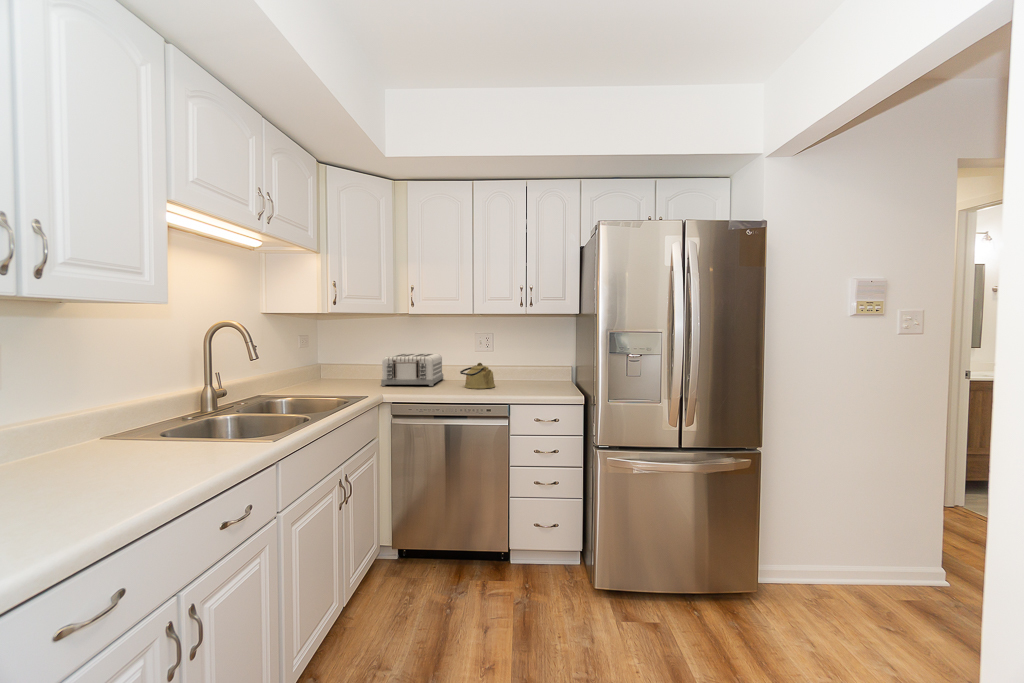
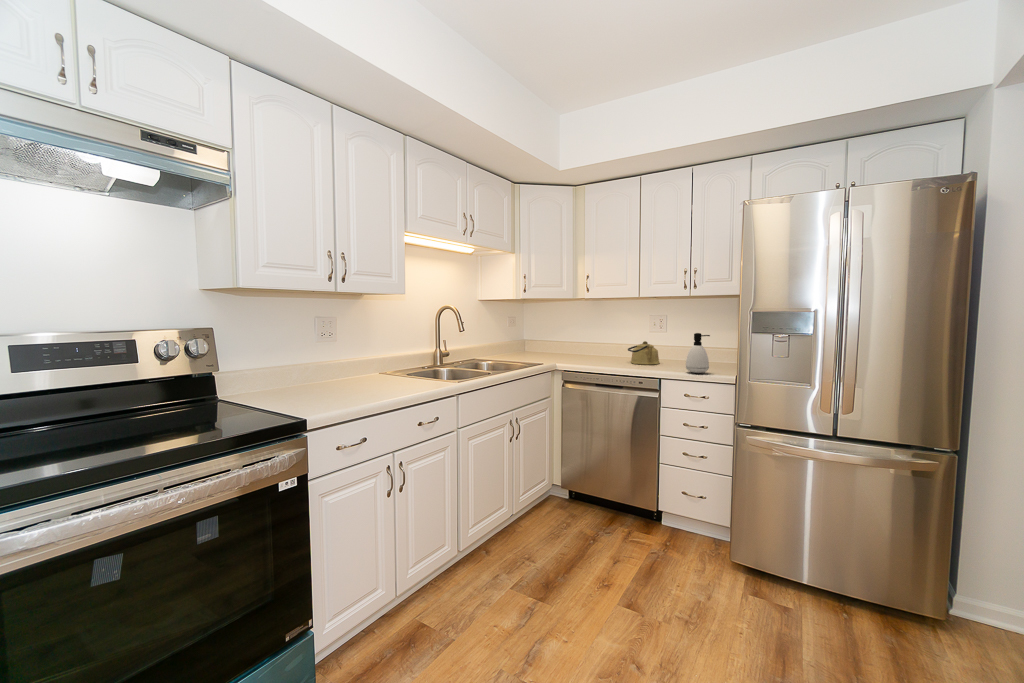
soap dispenser: none [533,353,556,395] -> present [686,333,710,373]
toaster: present [381,354,443,386] -> none [563,332,620,360]

